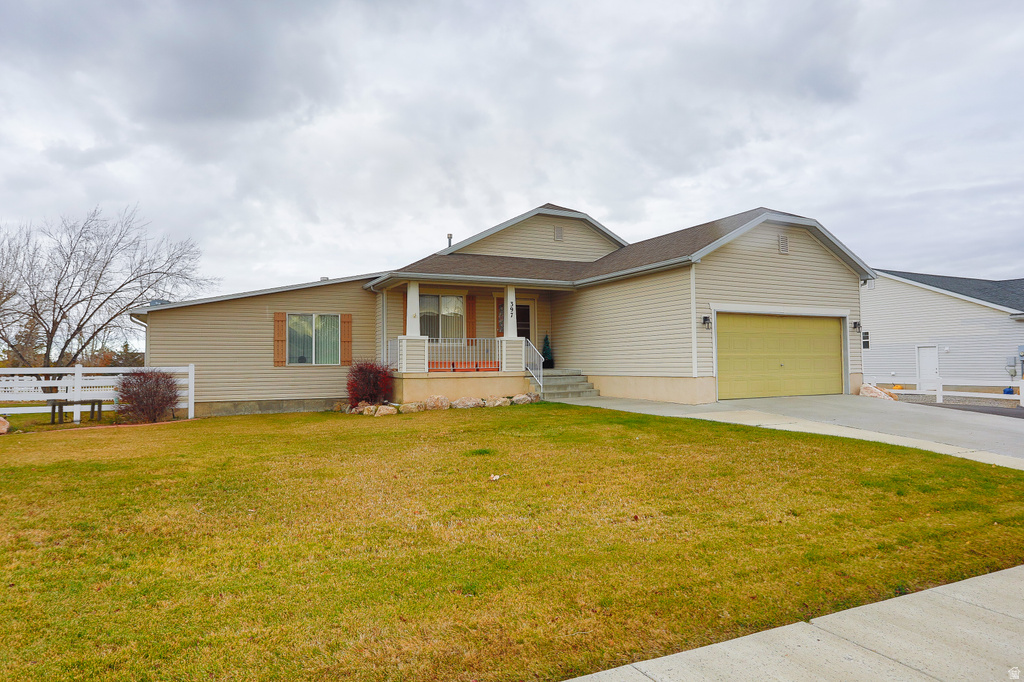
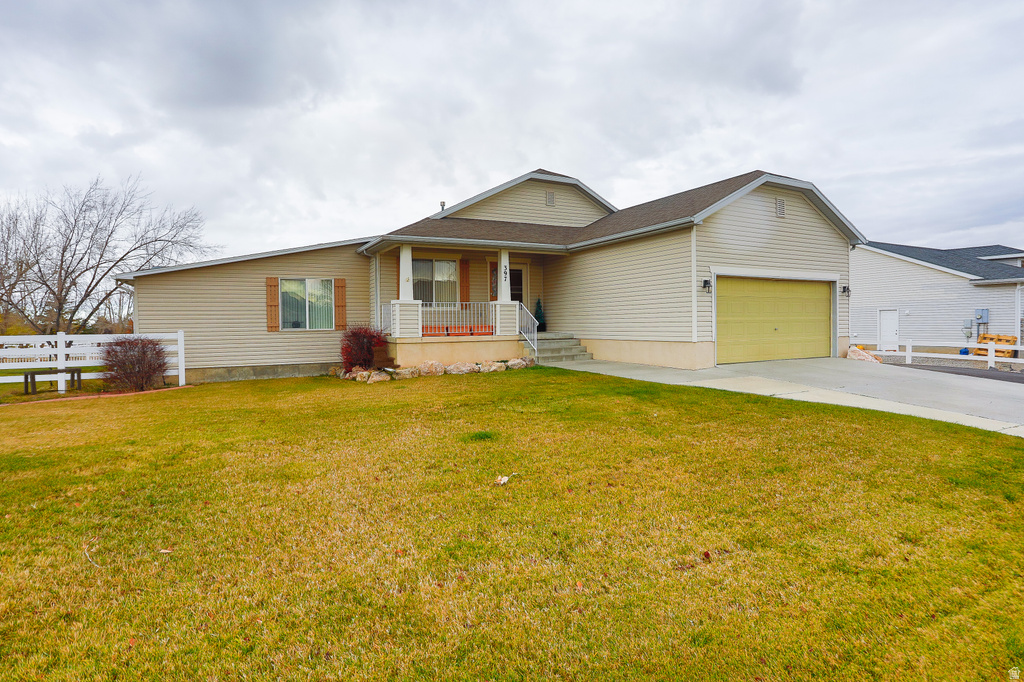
lounge chair: none [379,382,407,410] -> present [373,347,401,375]

